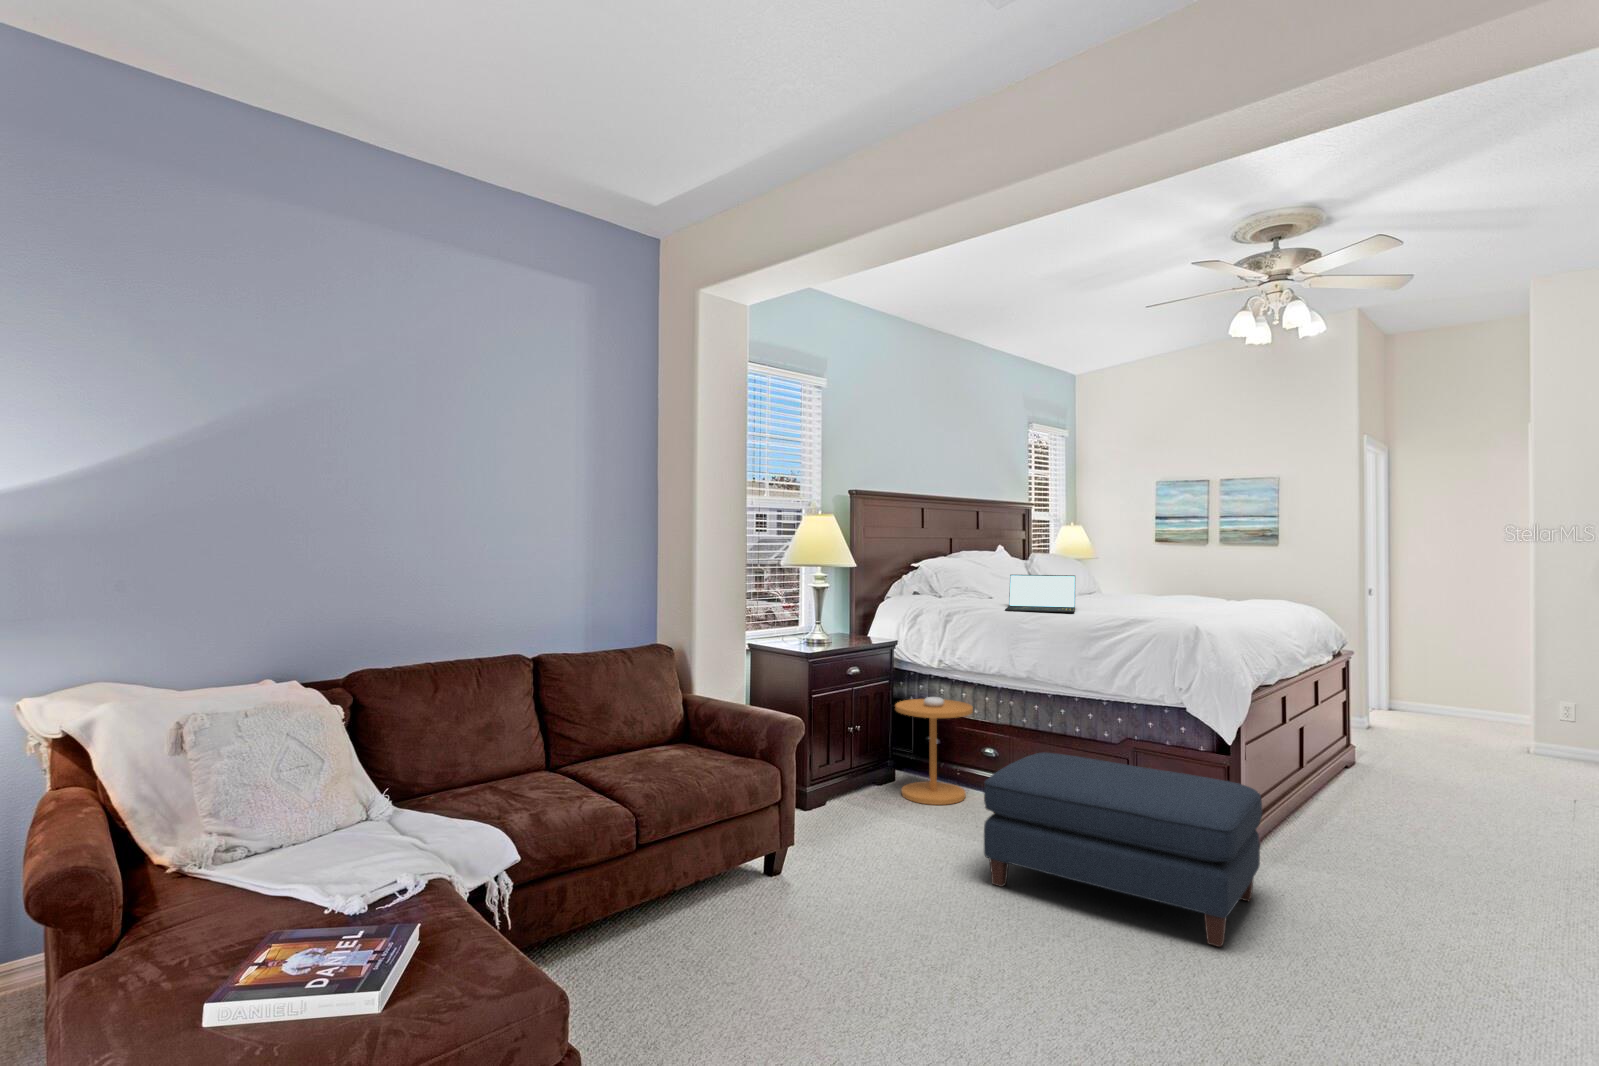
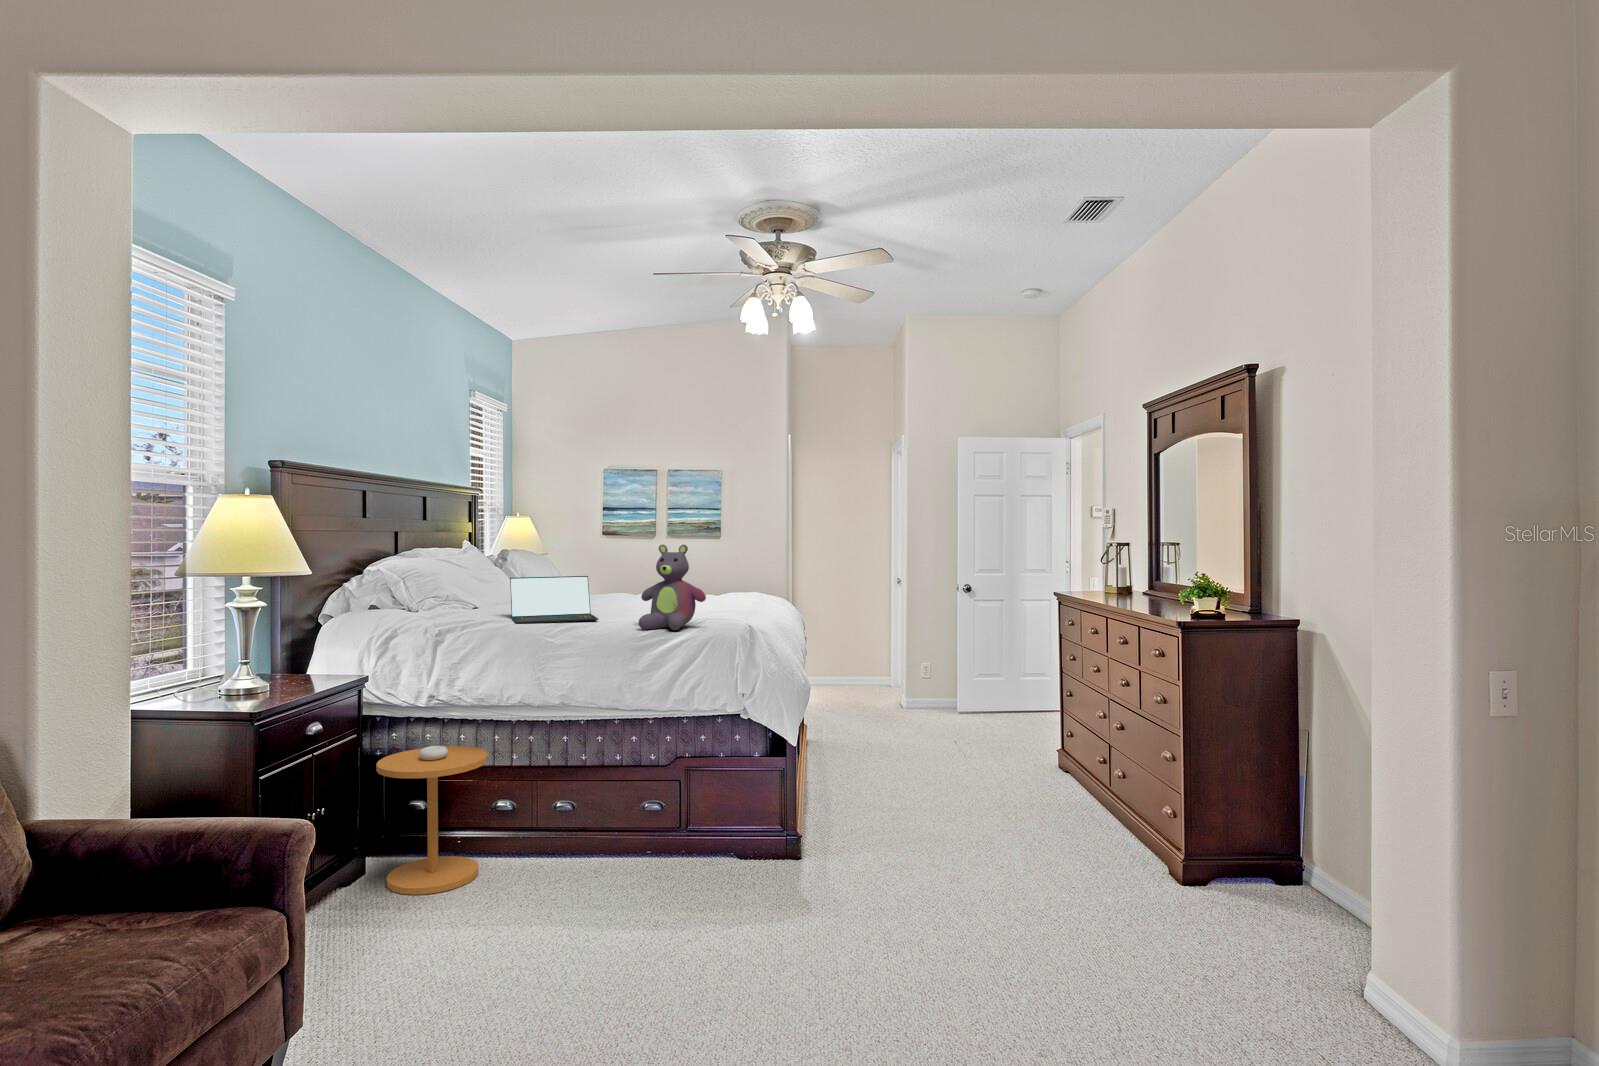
stuffed bear: none [1094,549,1159,624] -> present [639,545,706,630]
ottoman: present [984,753,1262,947] -> none [577,789,867,981]

